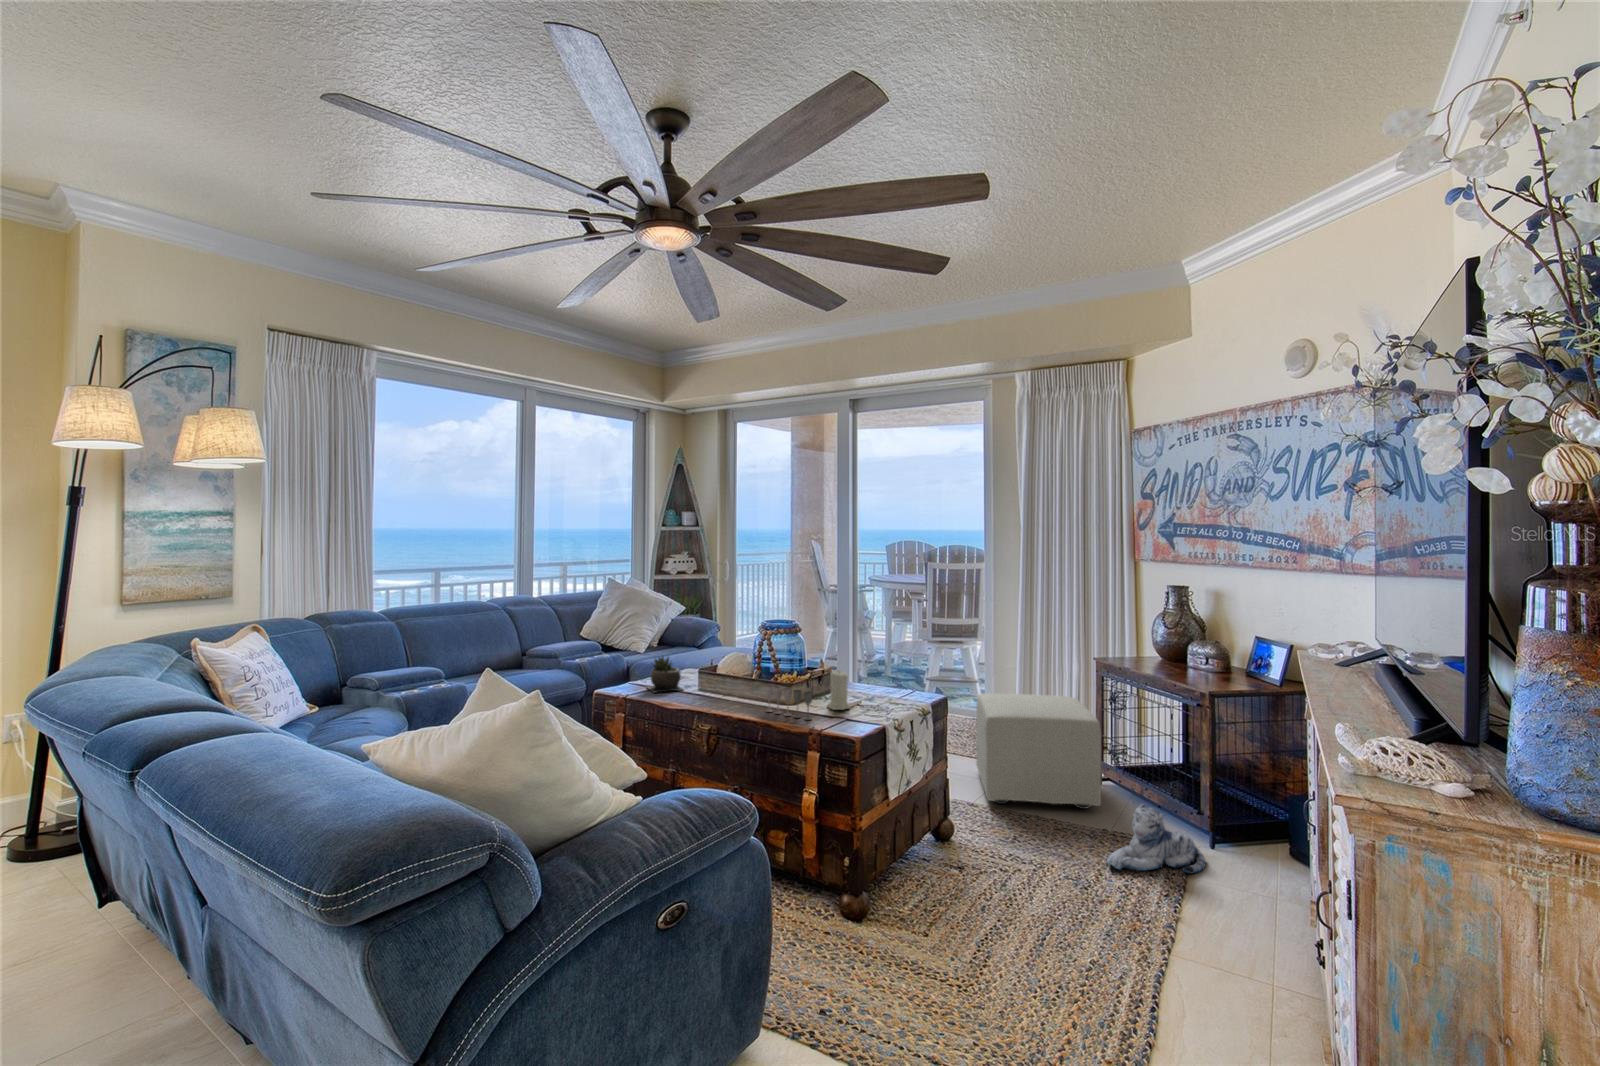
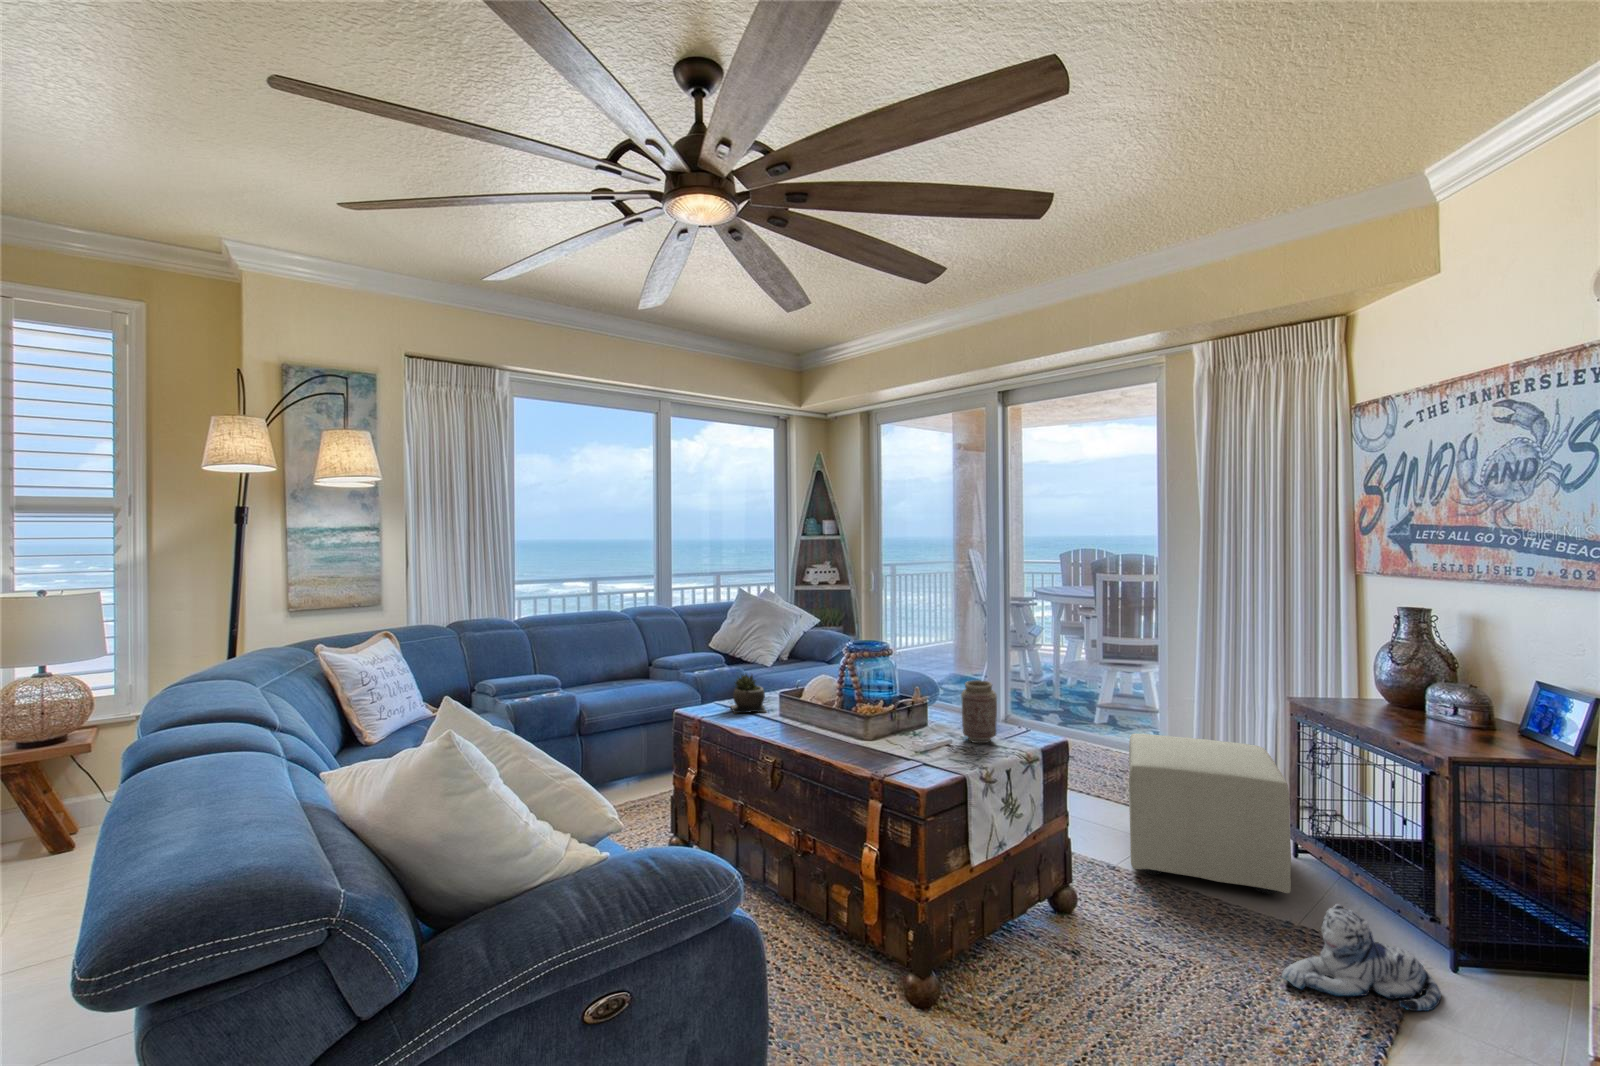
vase: none [867,651,897,704] -> present [961,680,997,743]
candle: present [827,670,849,710] -> none [910,700,936,748]
wine glass: present [765,685,813,720] -> none [837,714,885,758]

